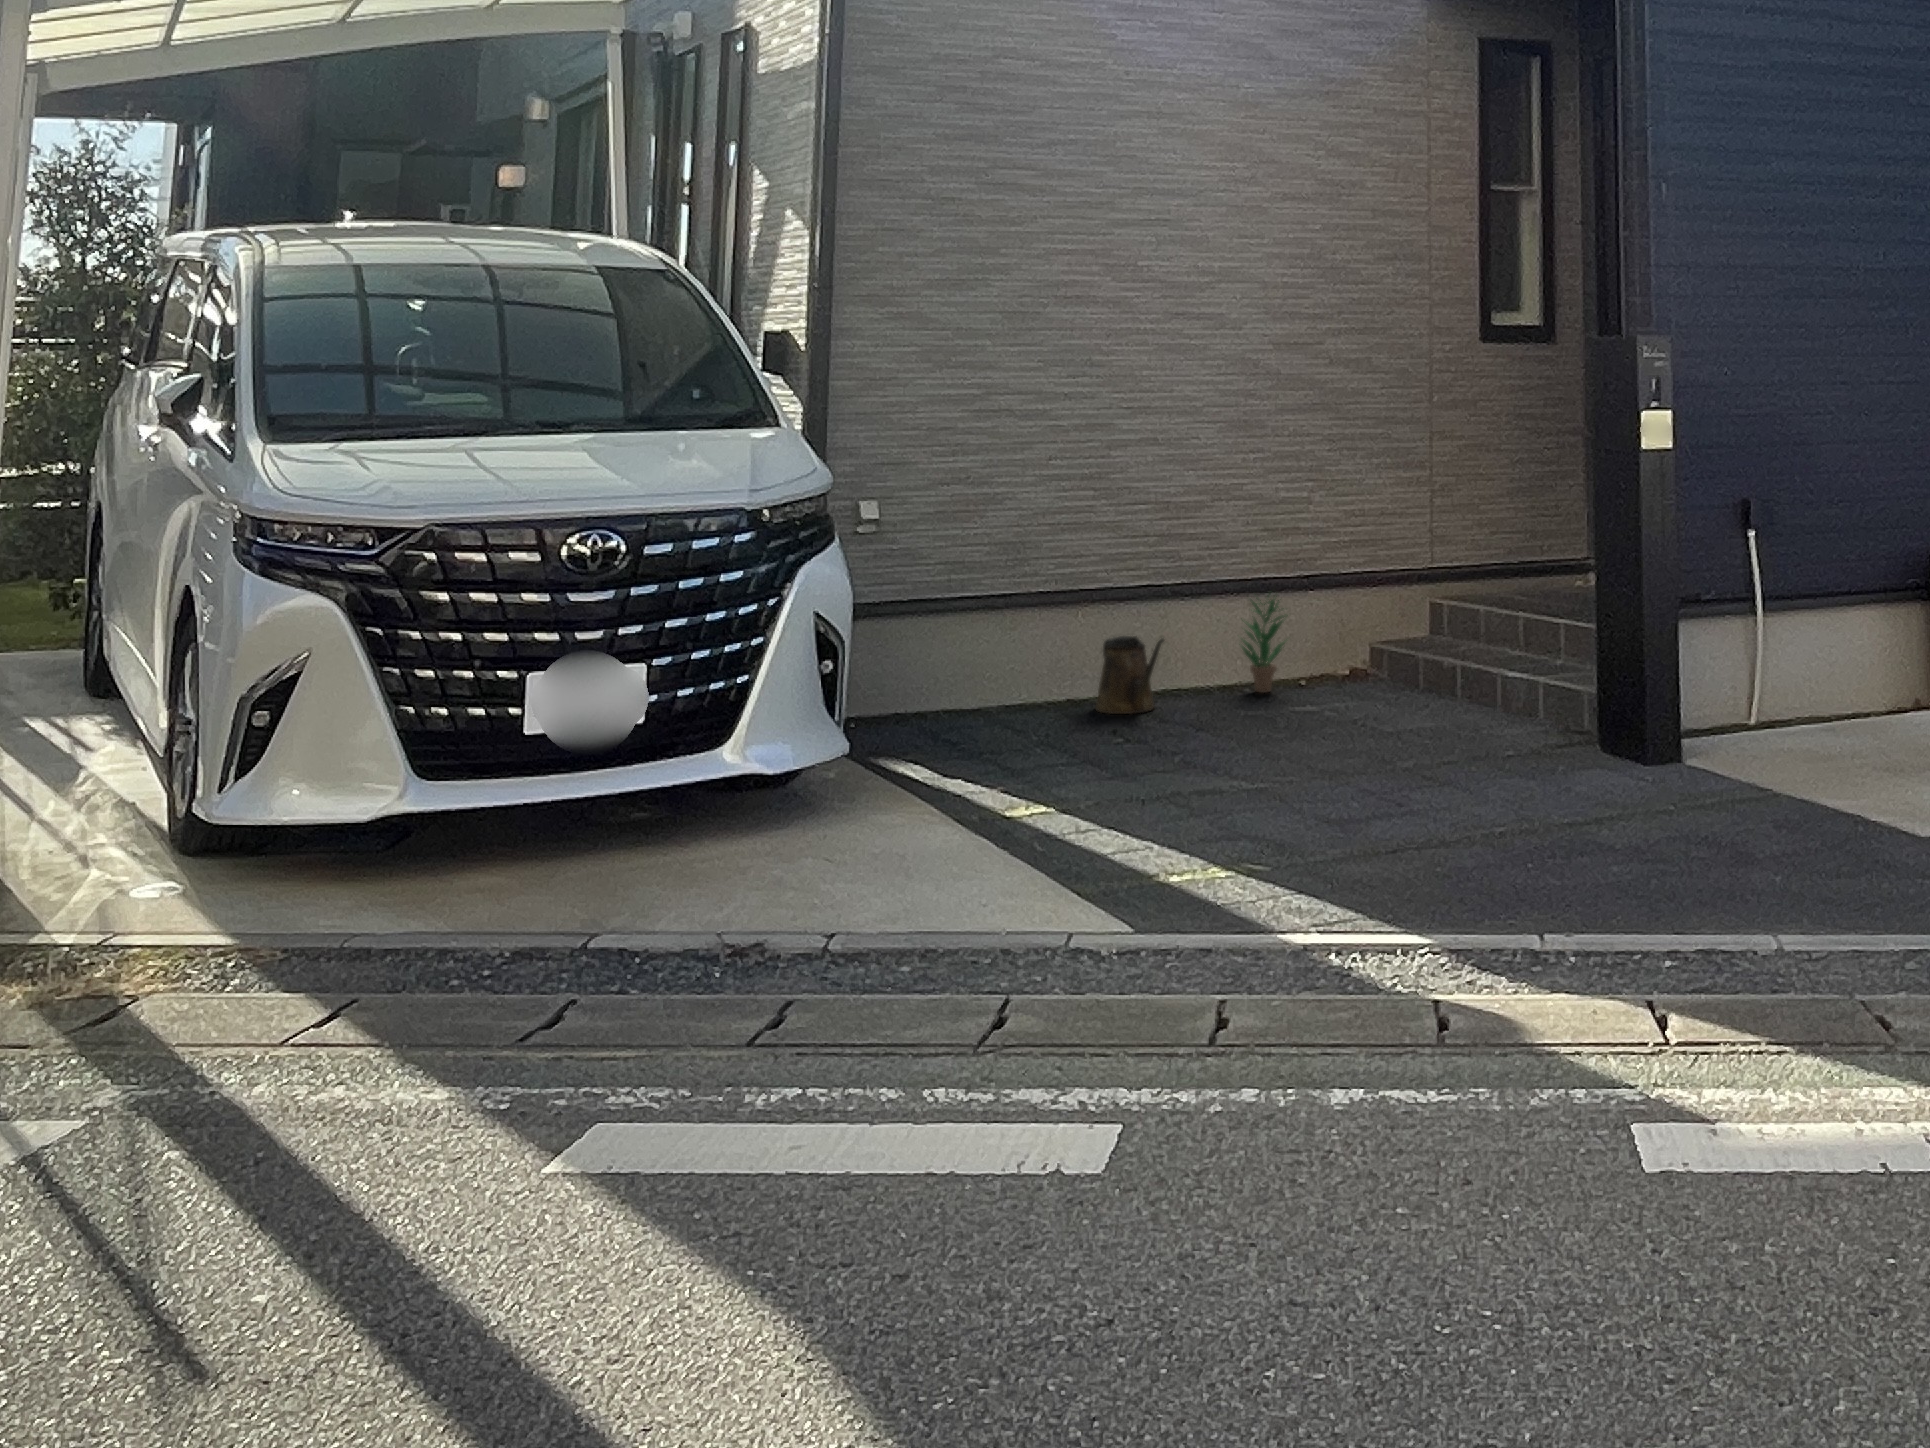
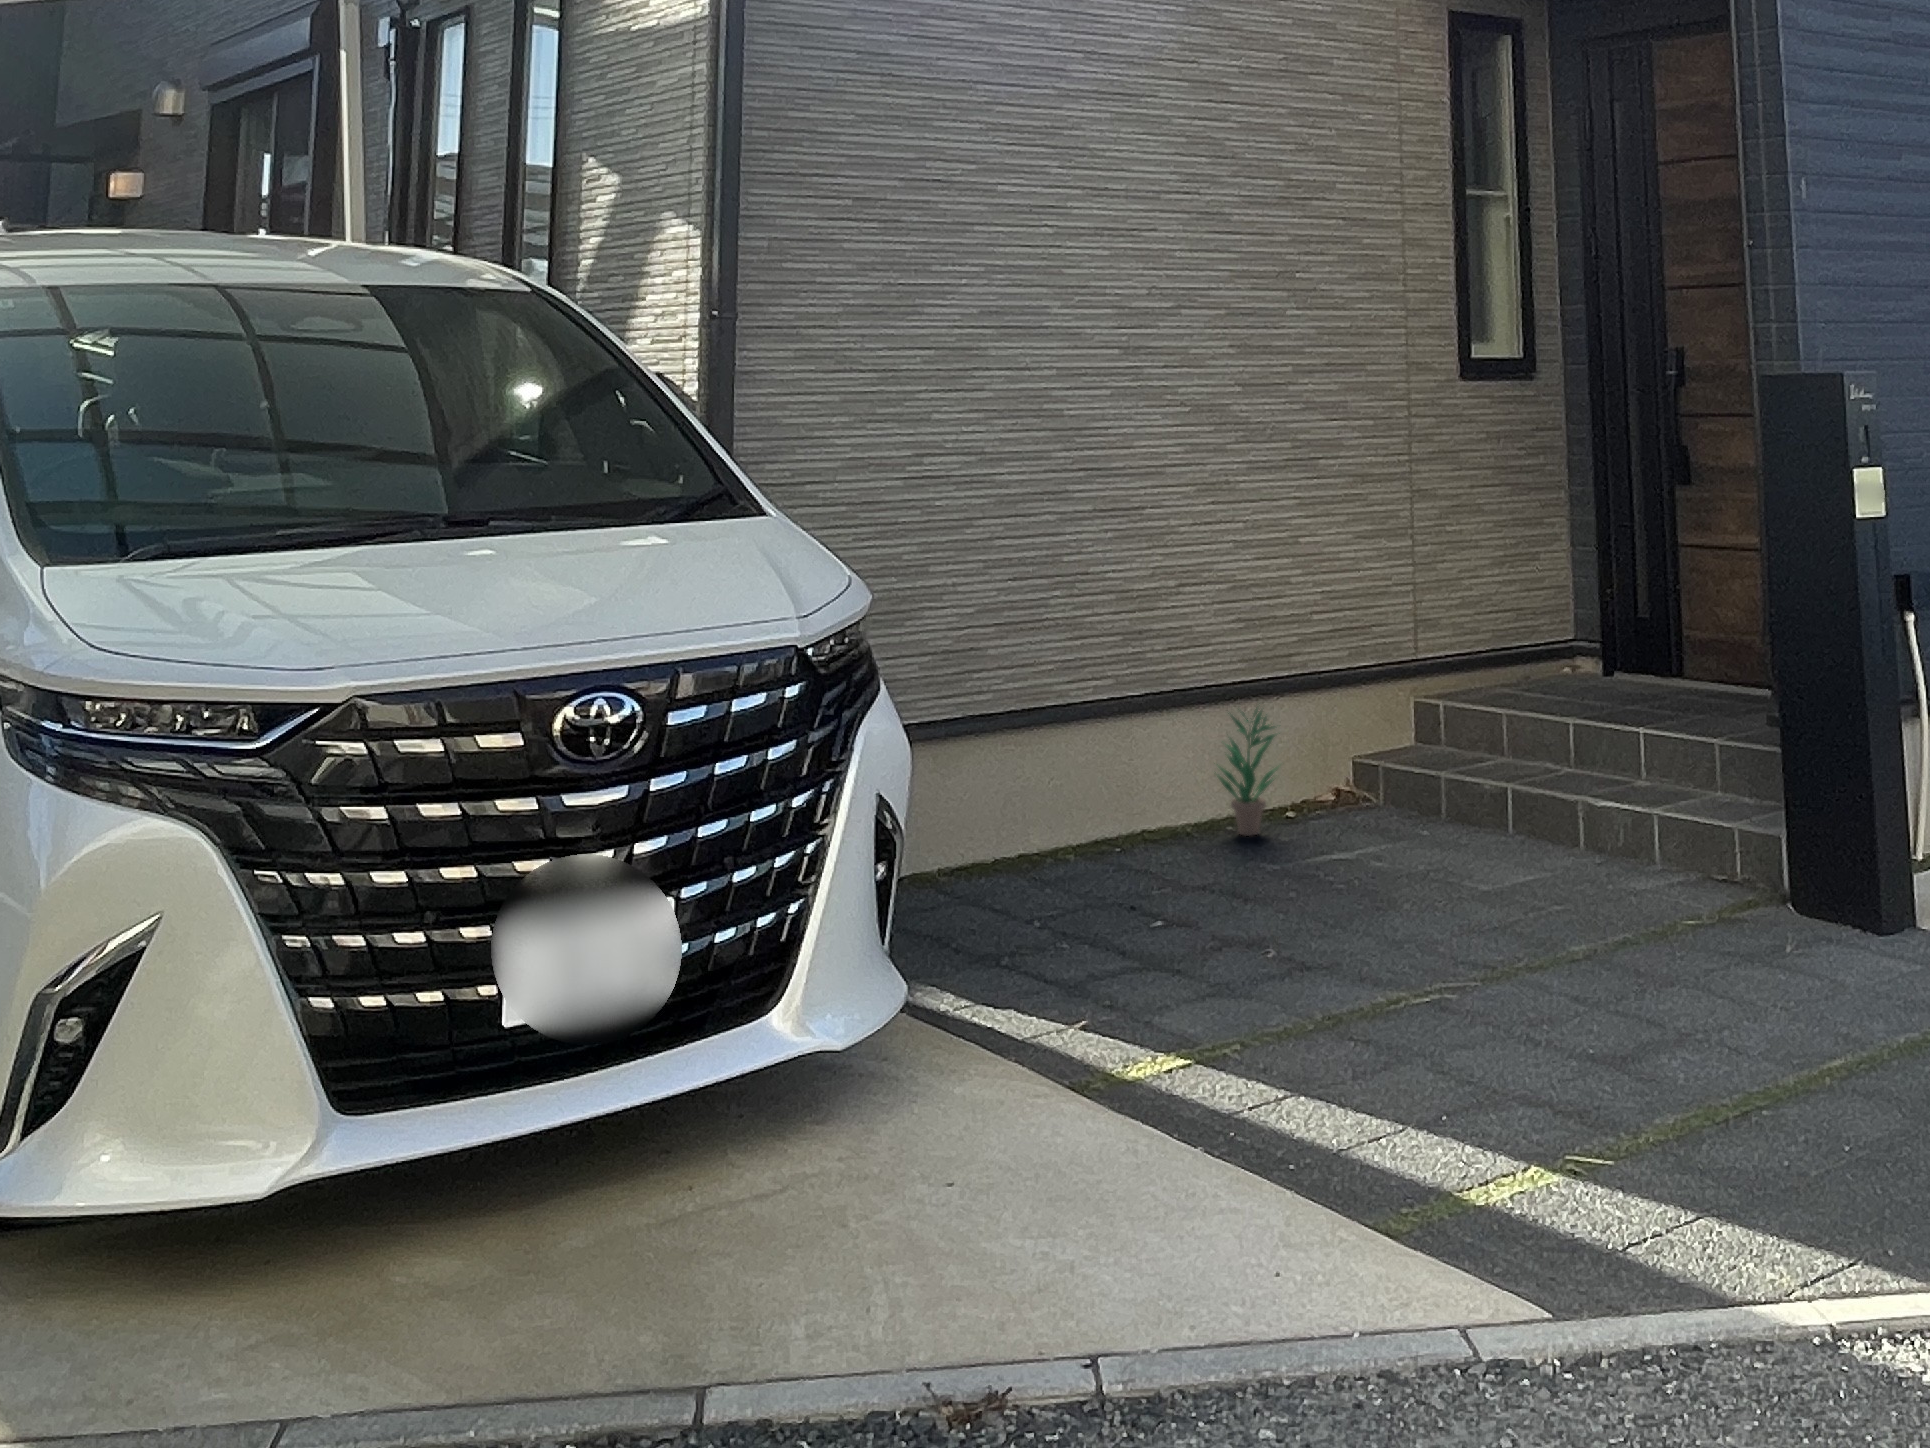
watering can: present [1095,636,1164,714] -> none [1061,773,1171,879]

